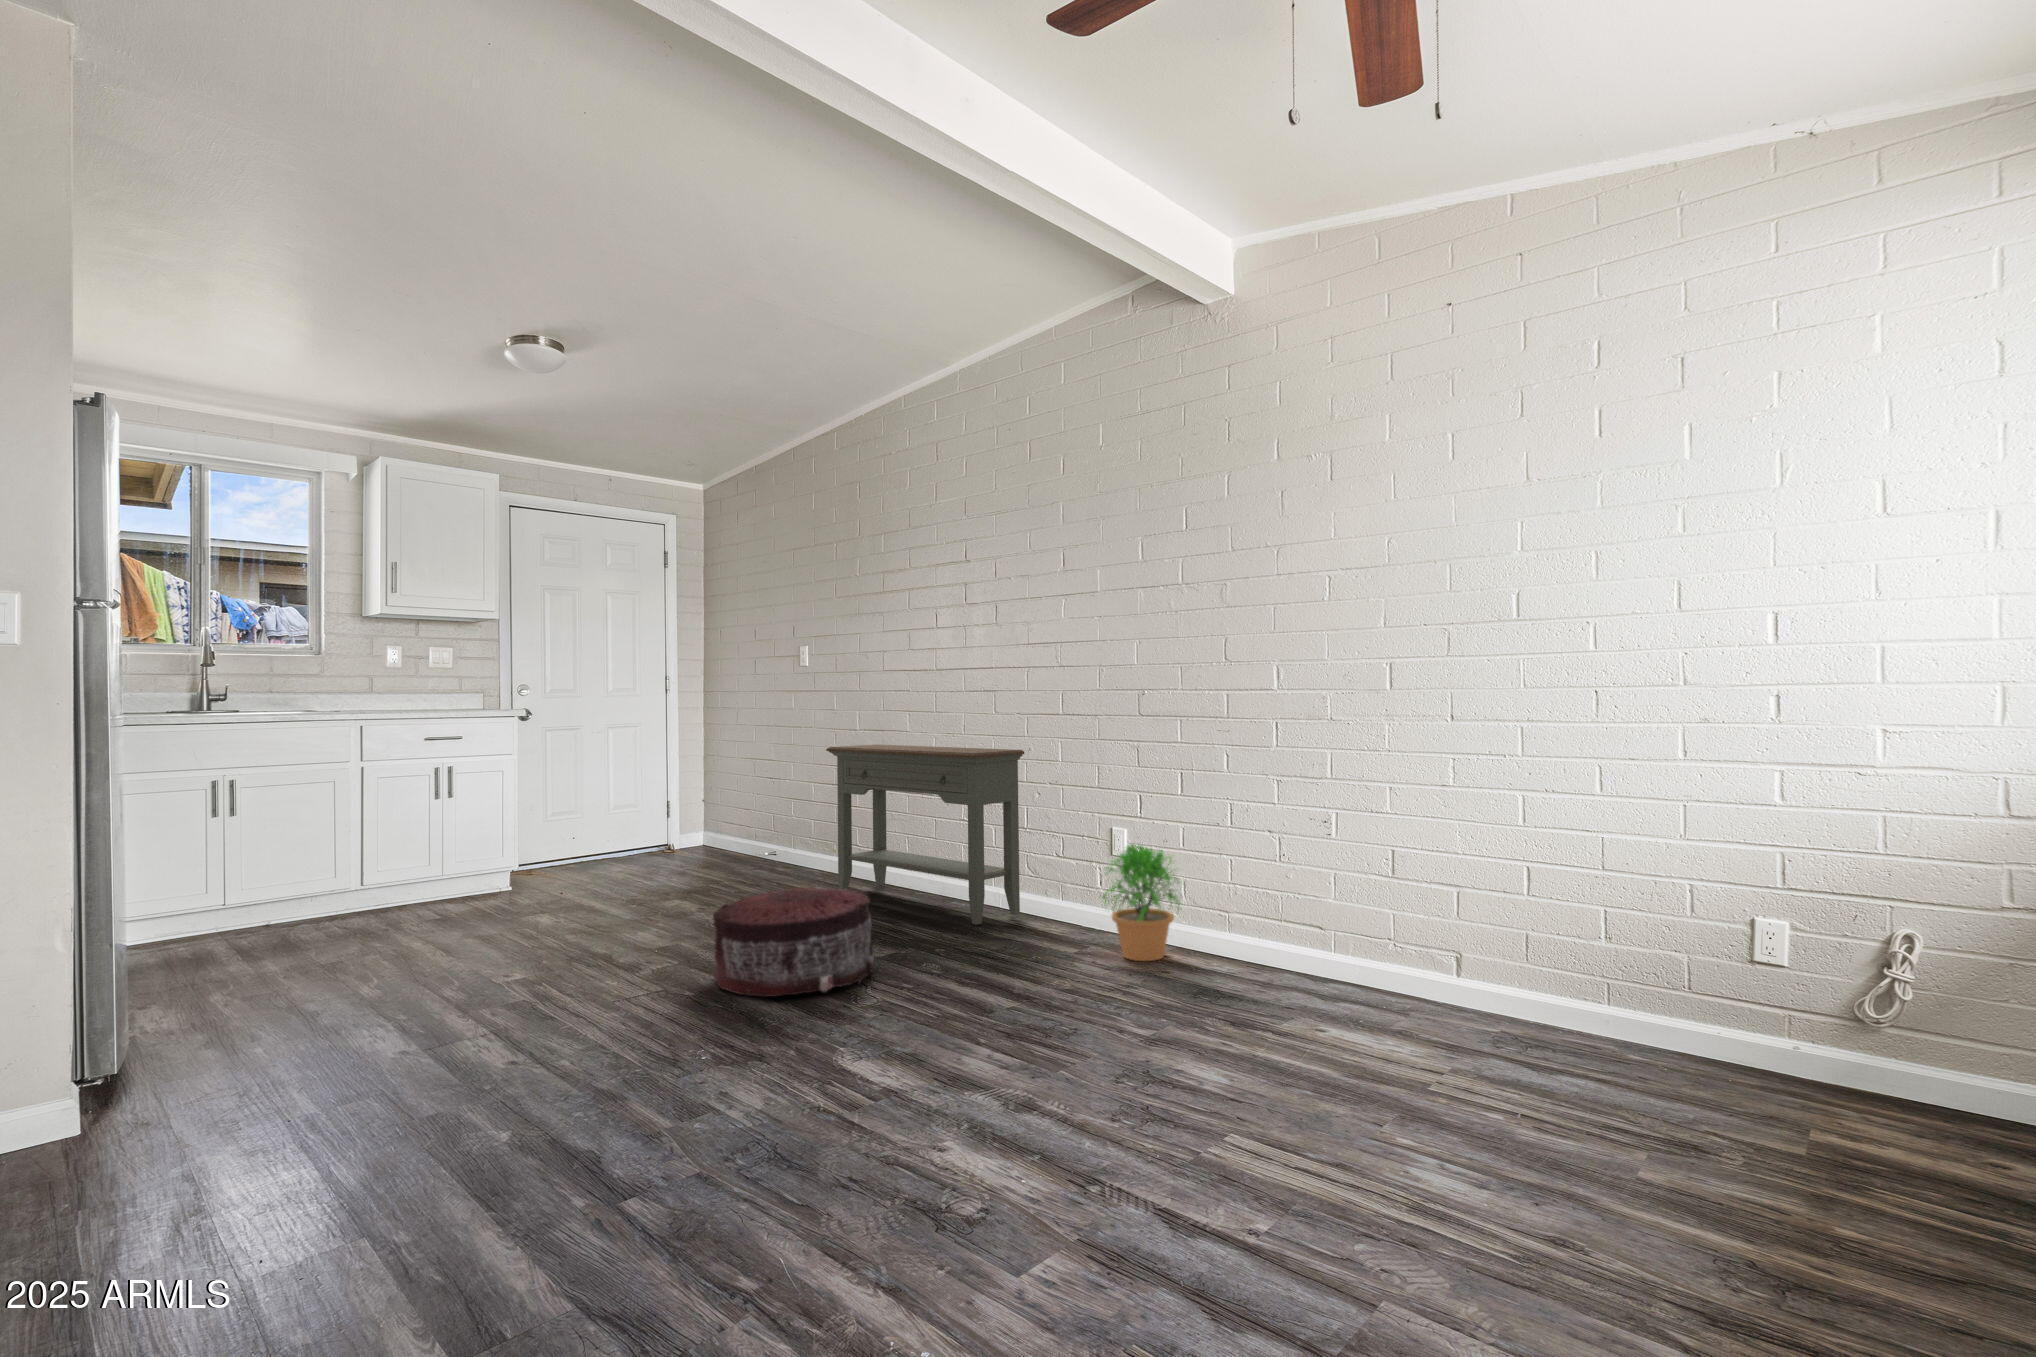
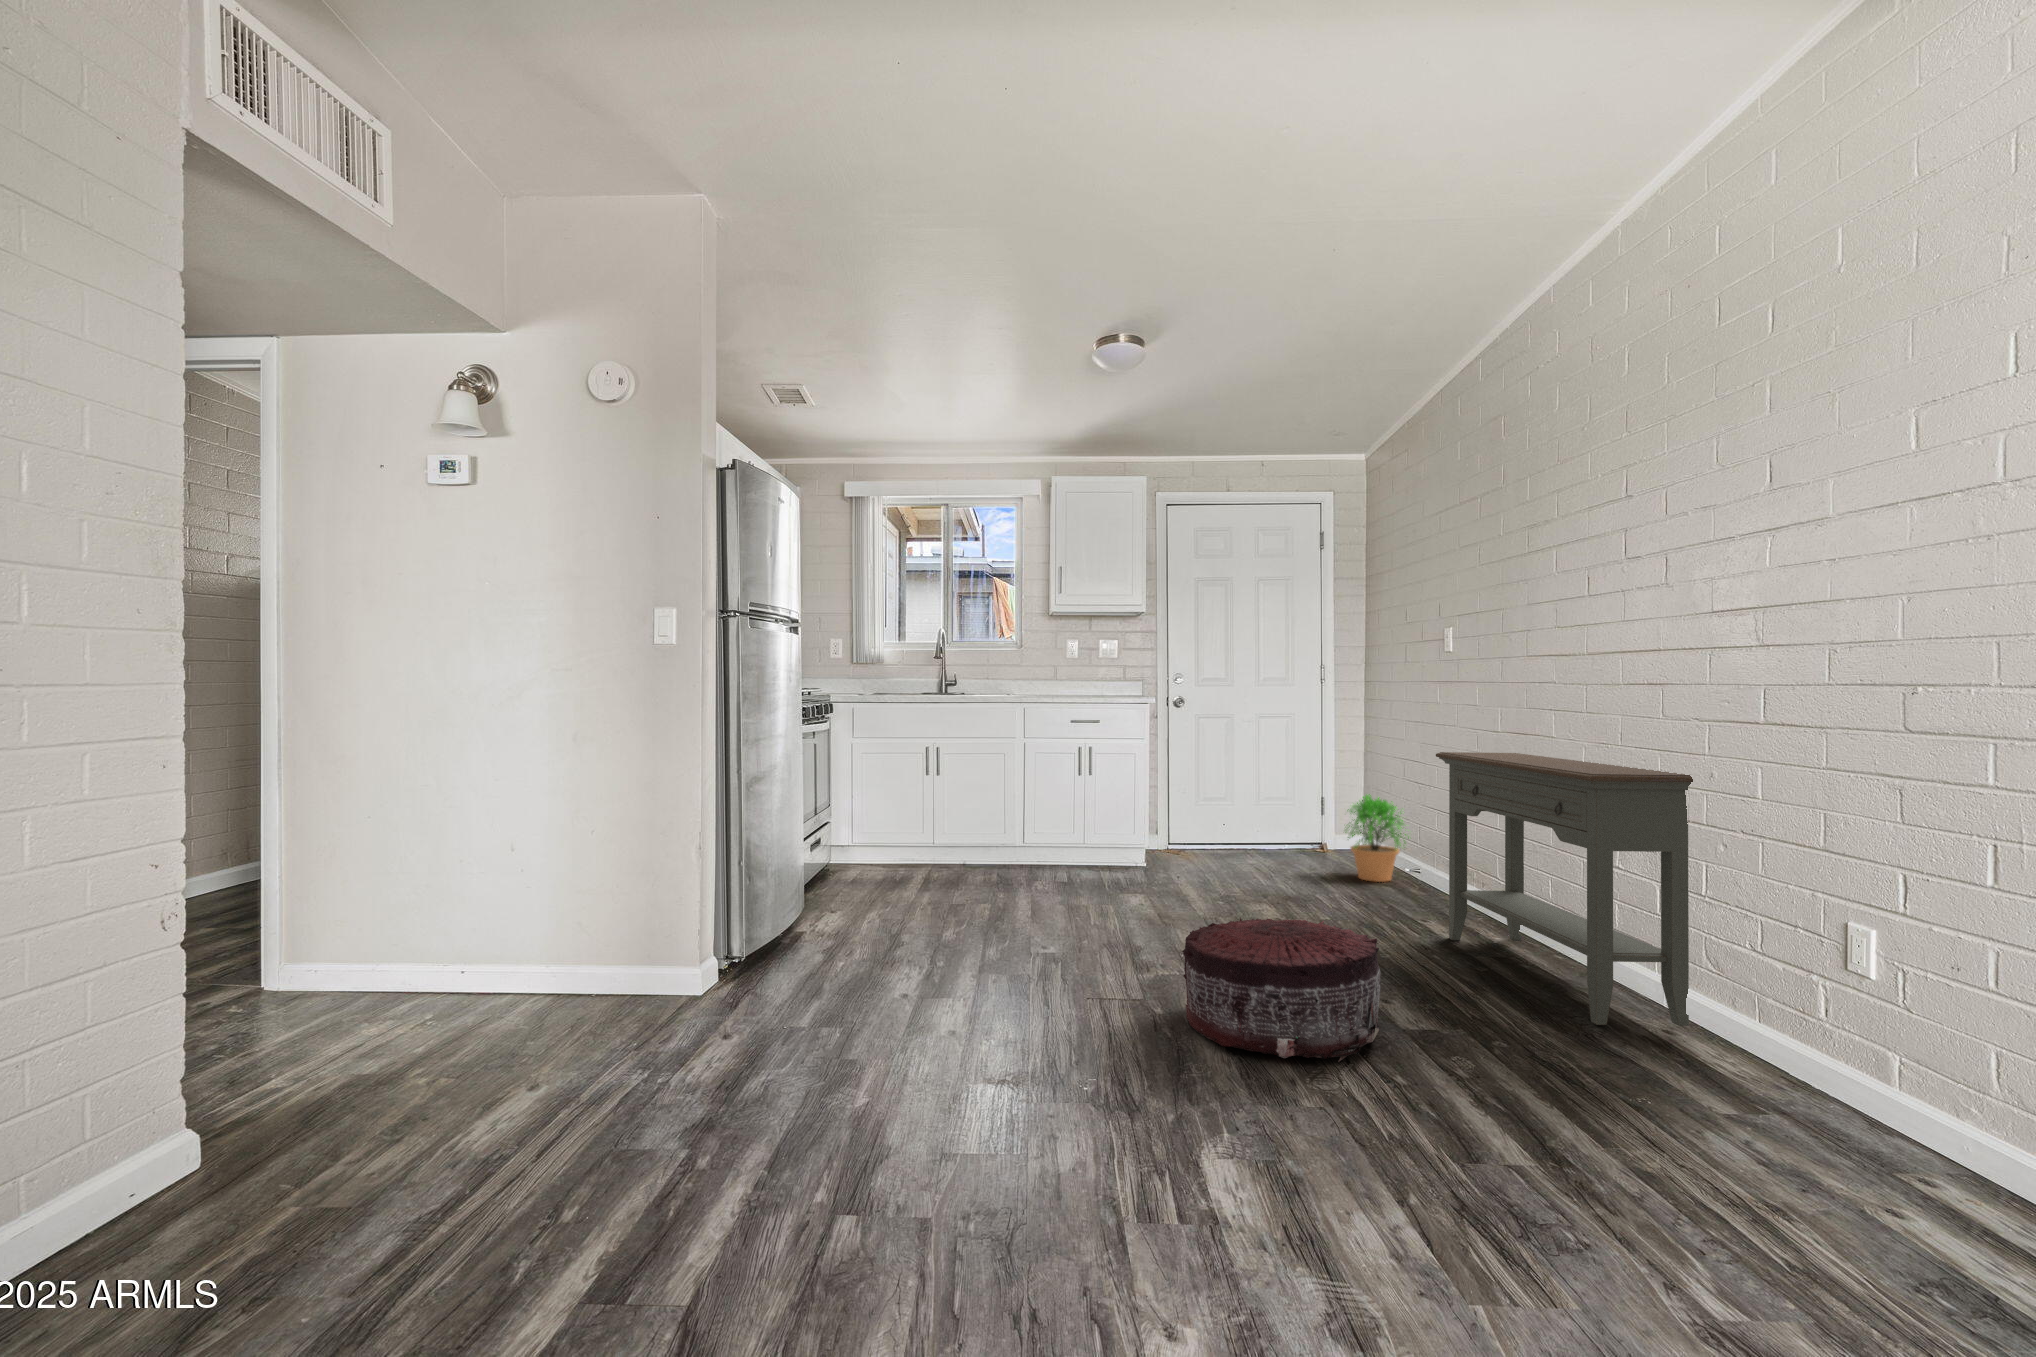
potted plant: present [1103,843,1180,961] -> present [1345,794,1409,882]

